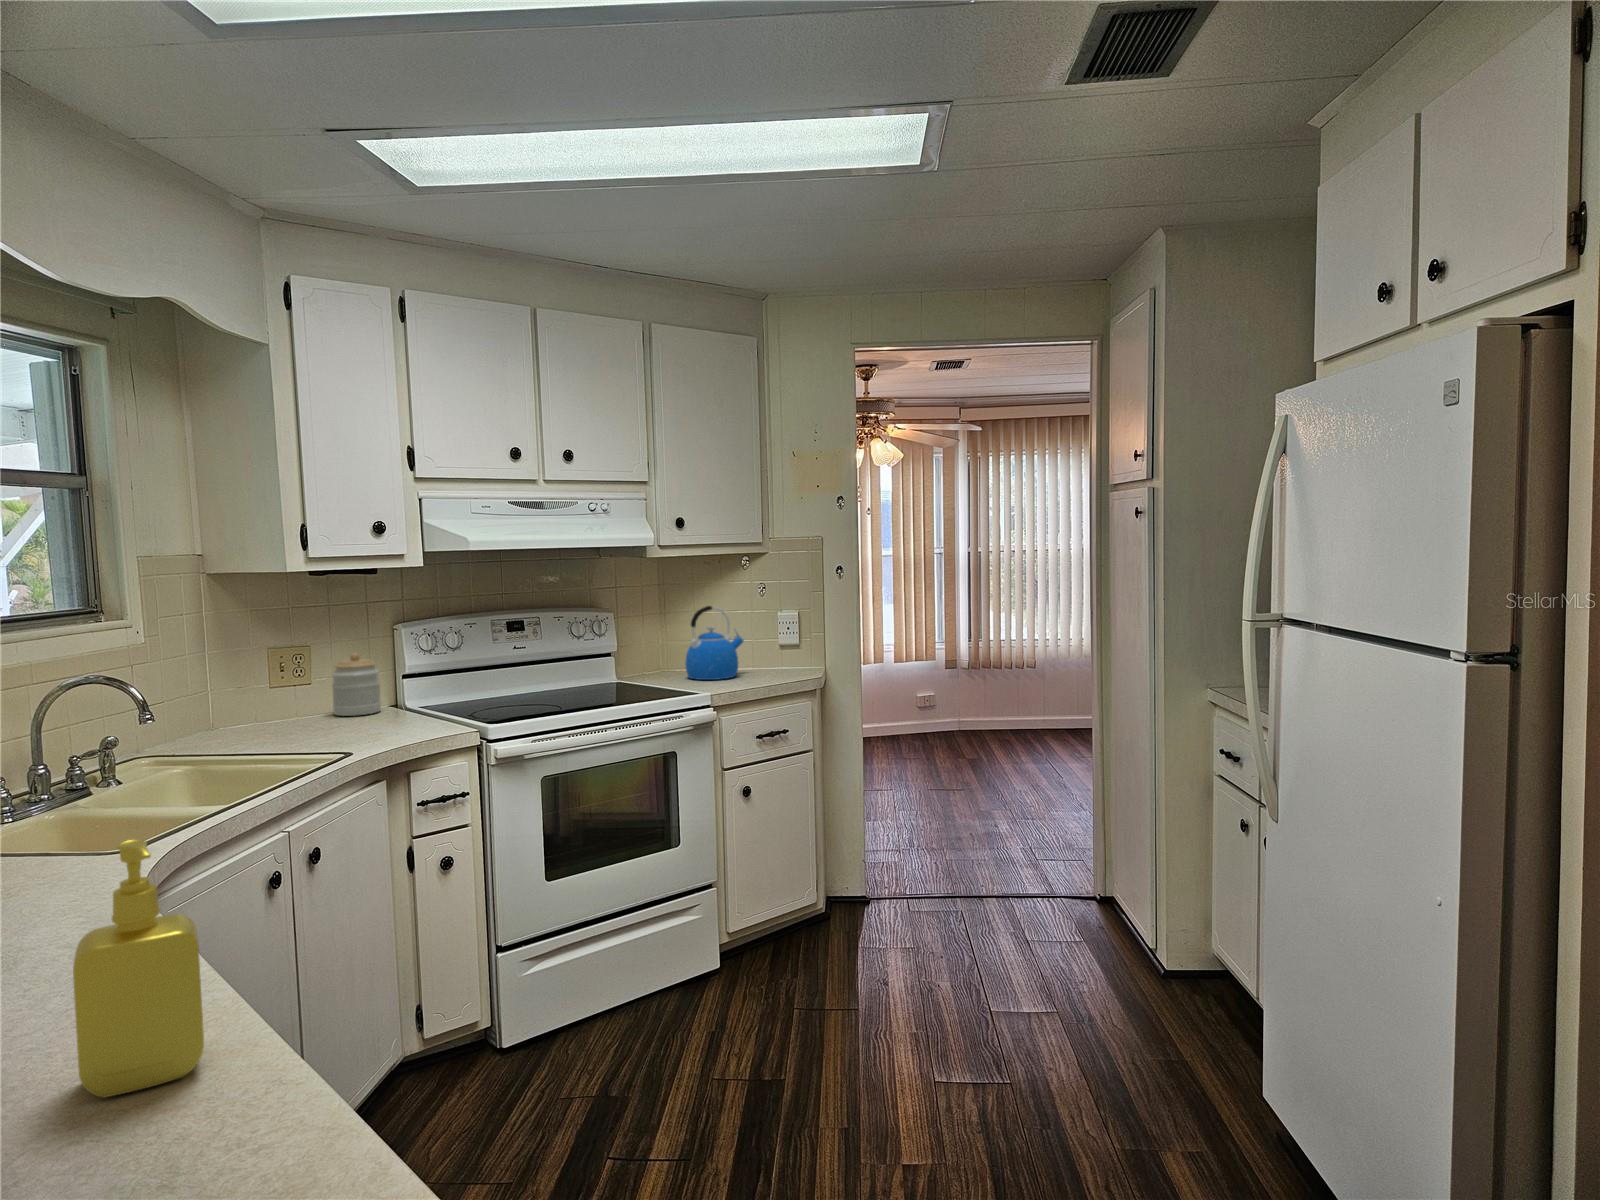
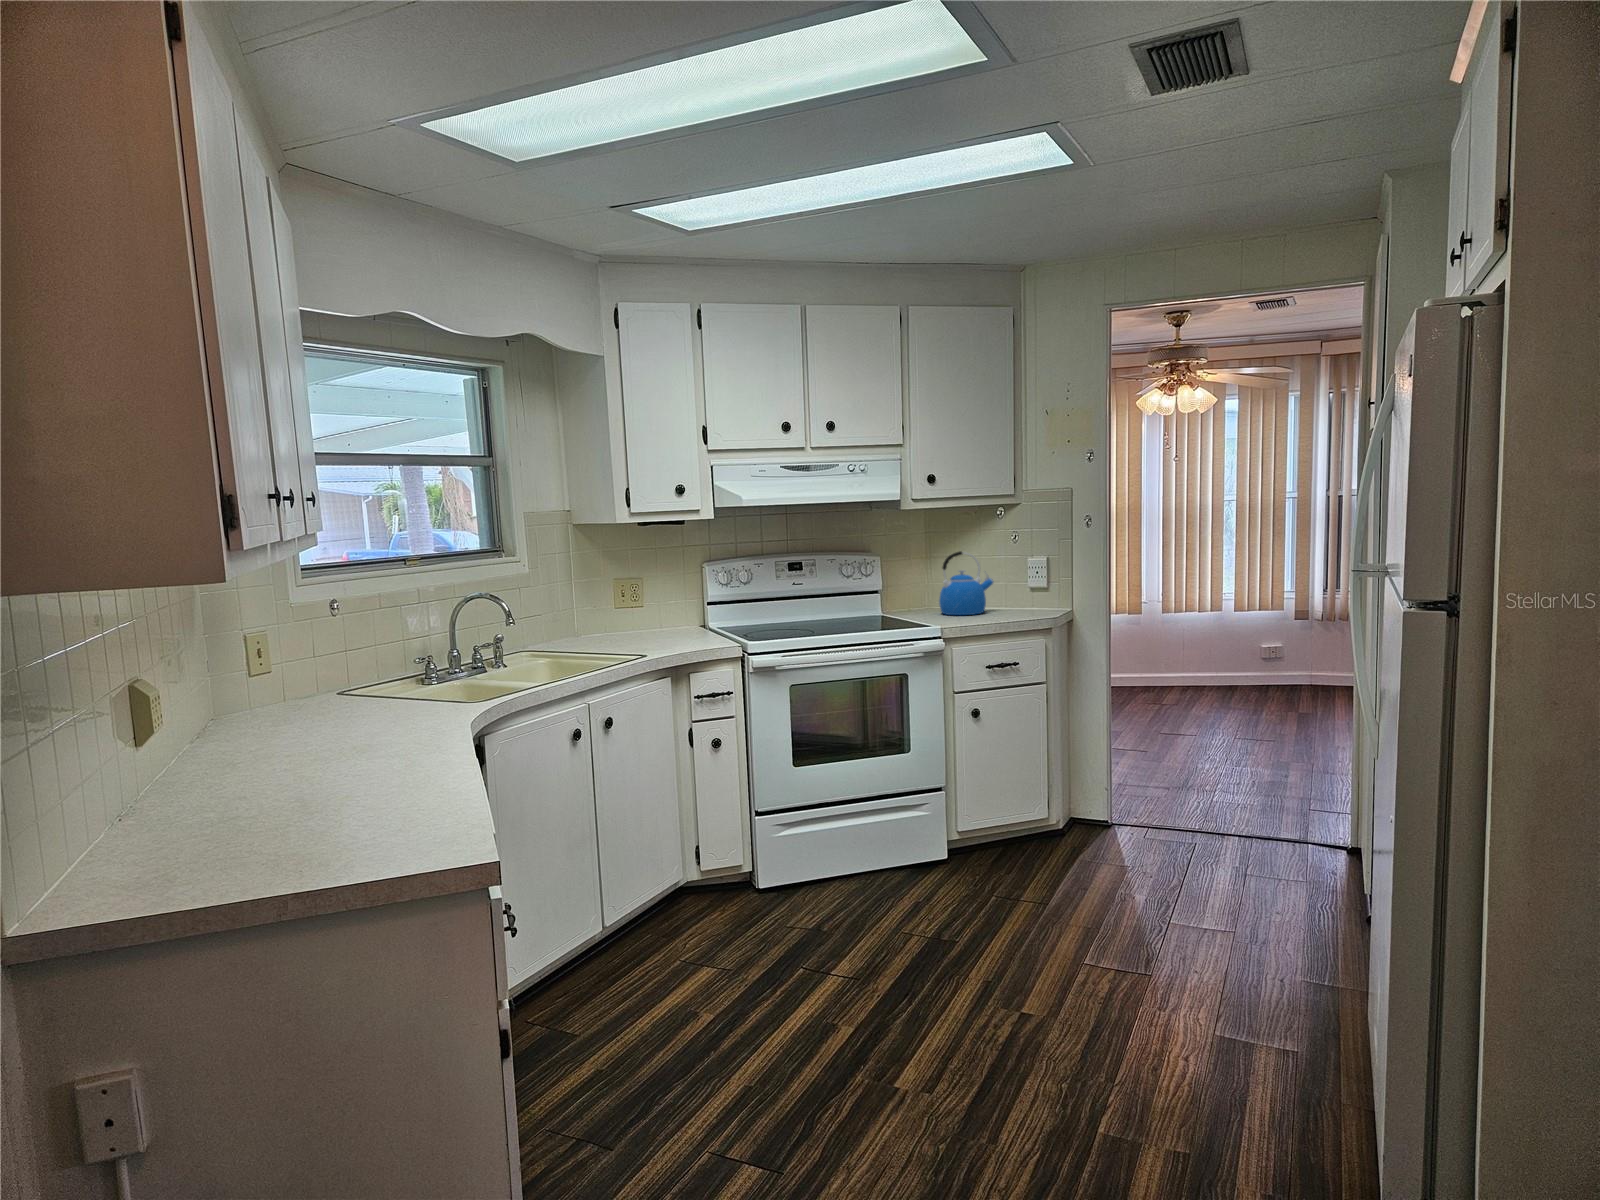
jar: present [332,653,381,716] -> none [659,585,694,631]
soap dispenser: present [73,840,204,1097] -> none [372,671,438,798]

